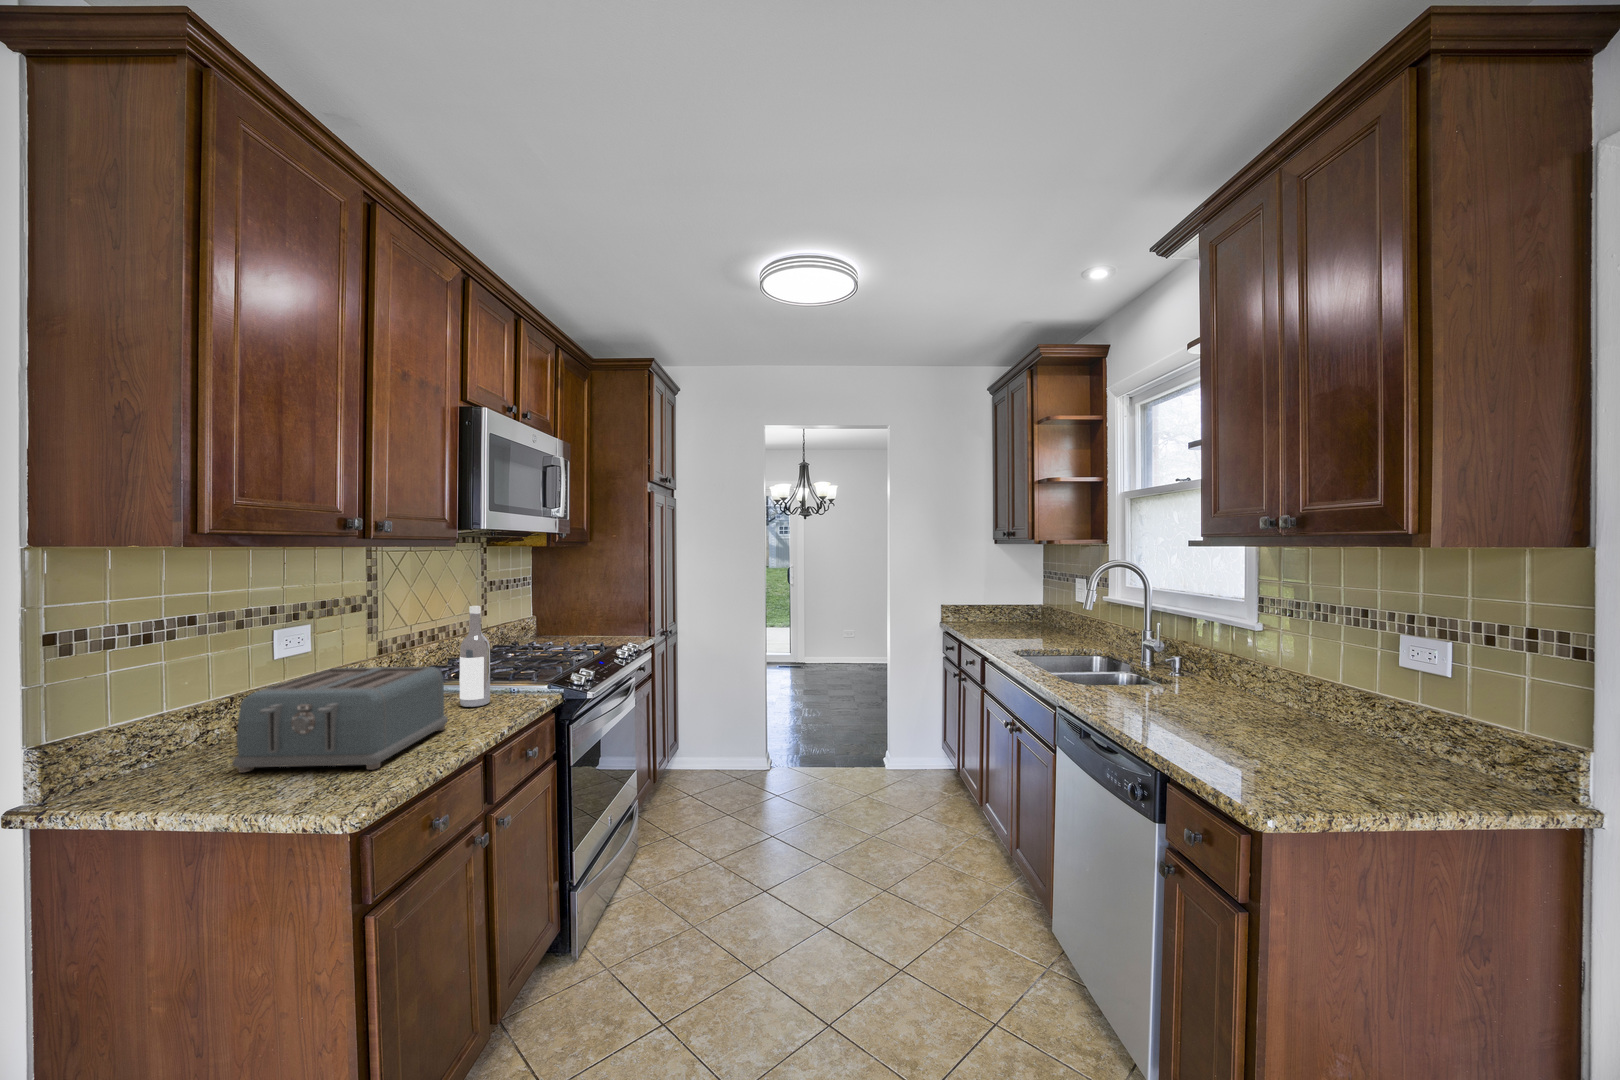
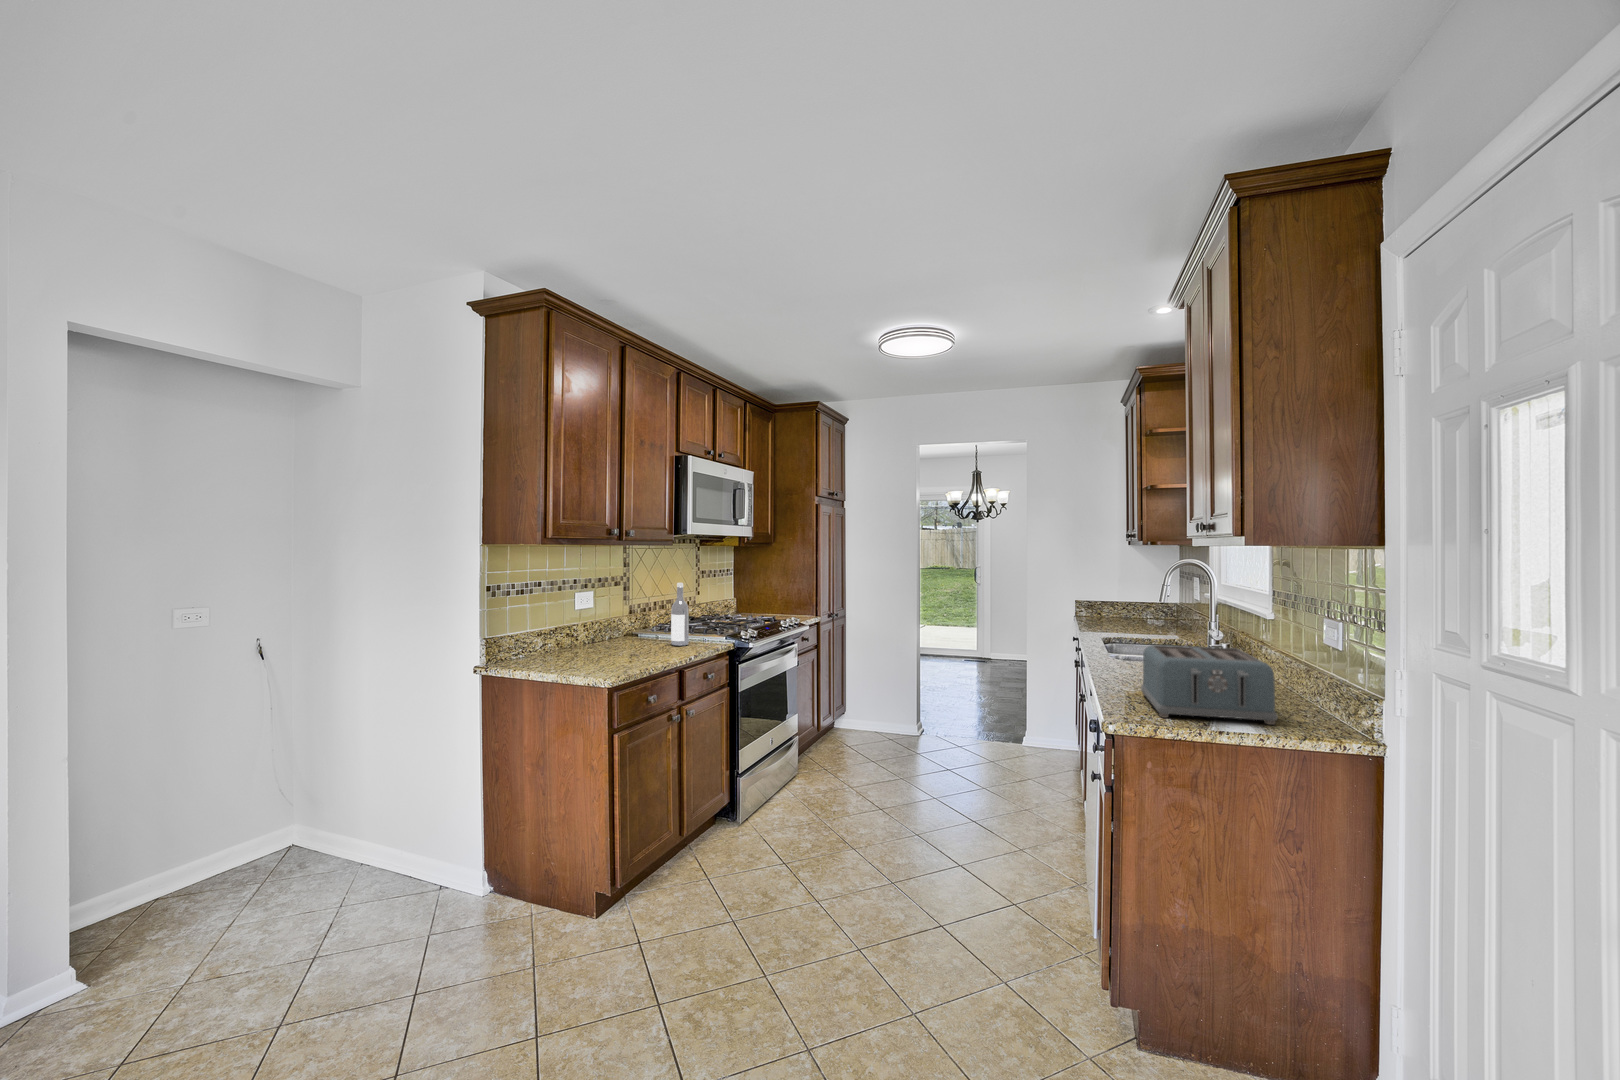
toaster: present [233,667,448,773] -> present [1141,645,1278,725]

